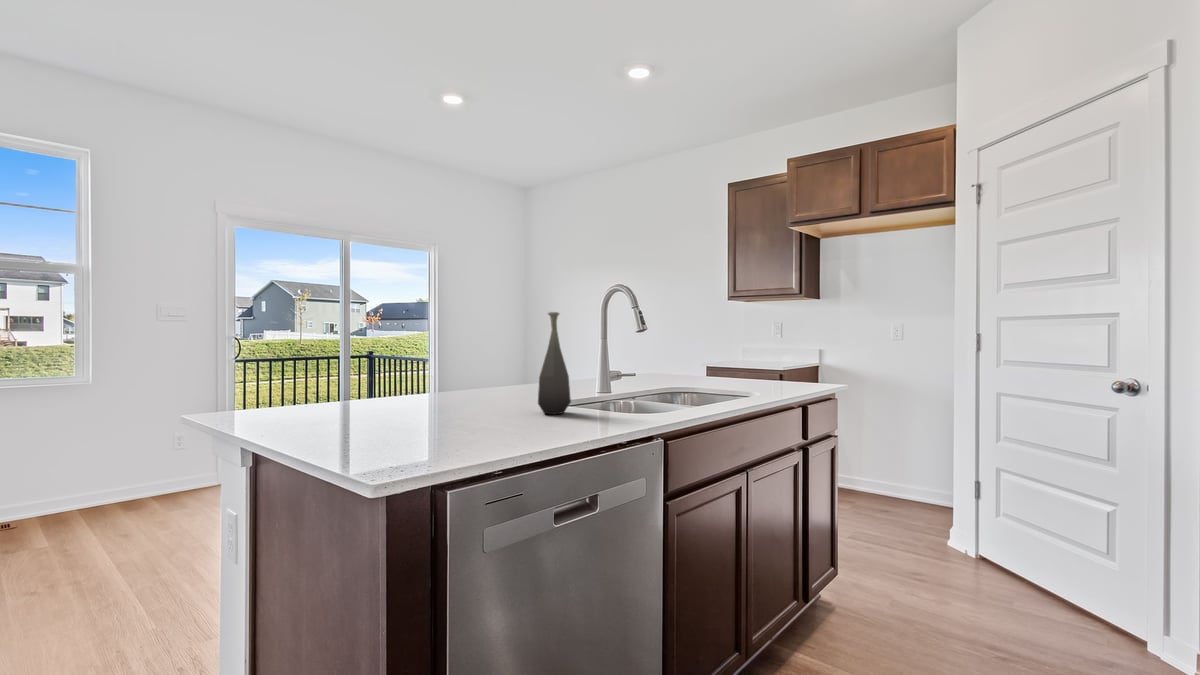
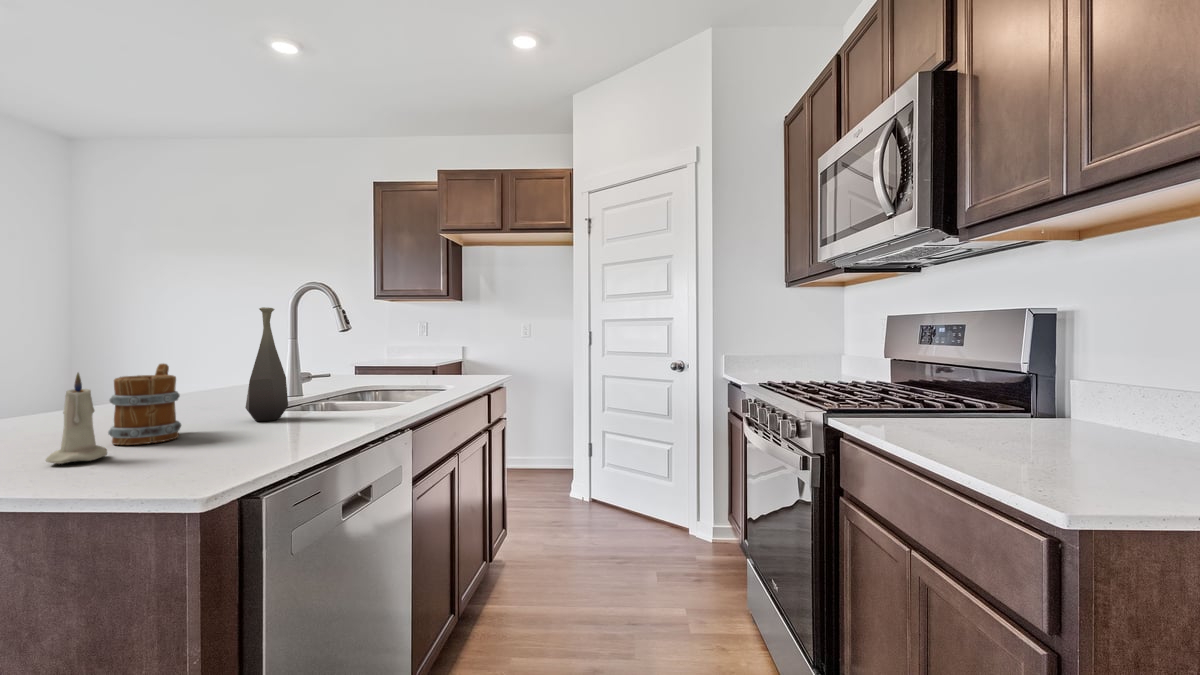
mug: none [432,360,482,424] -> present [108,364,181,445]
candle: none [379,364,418,433] -> present [46,373,107,464]

